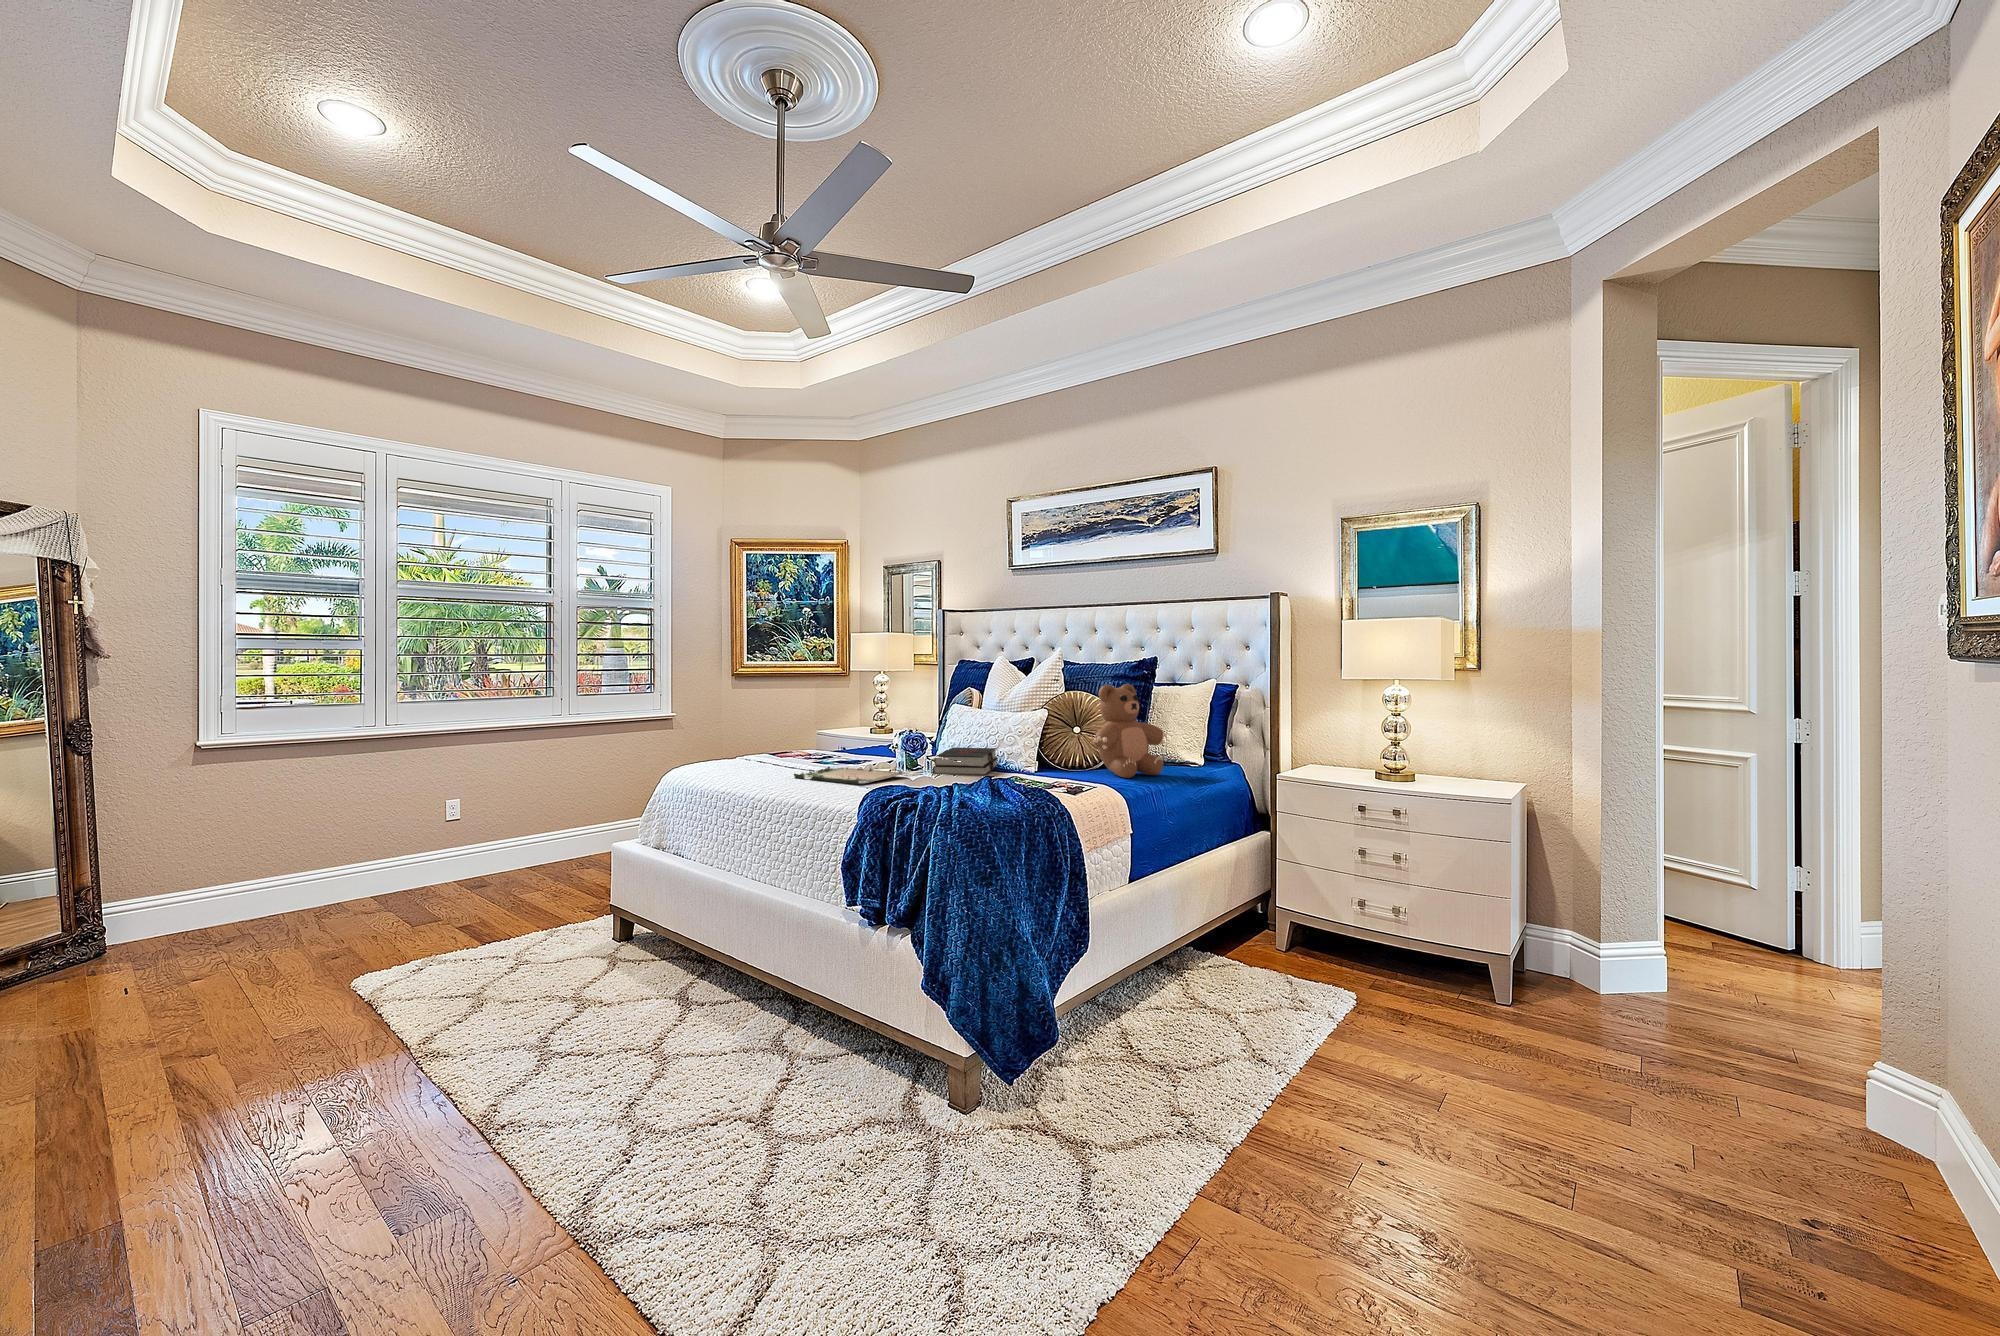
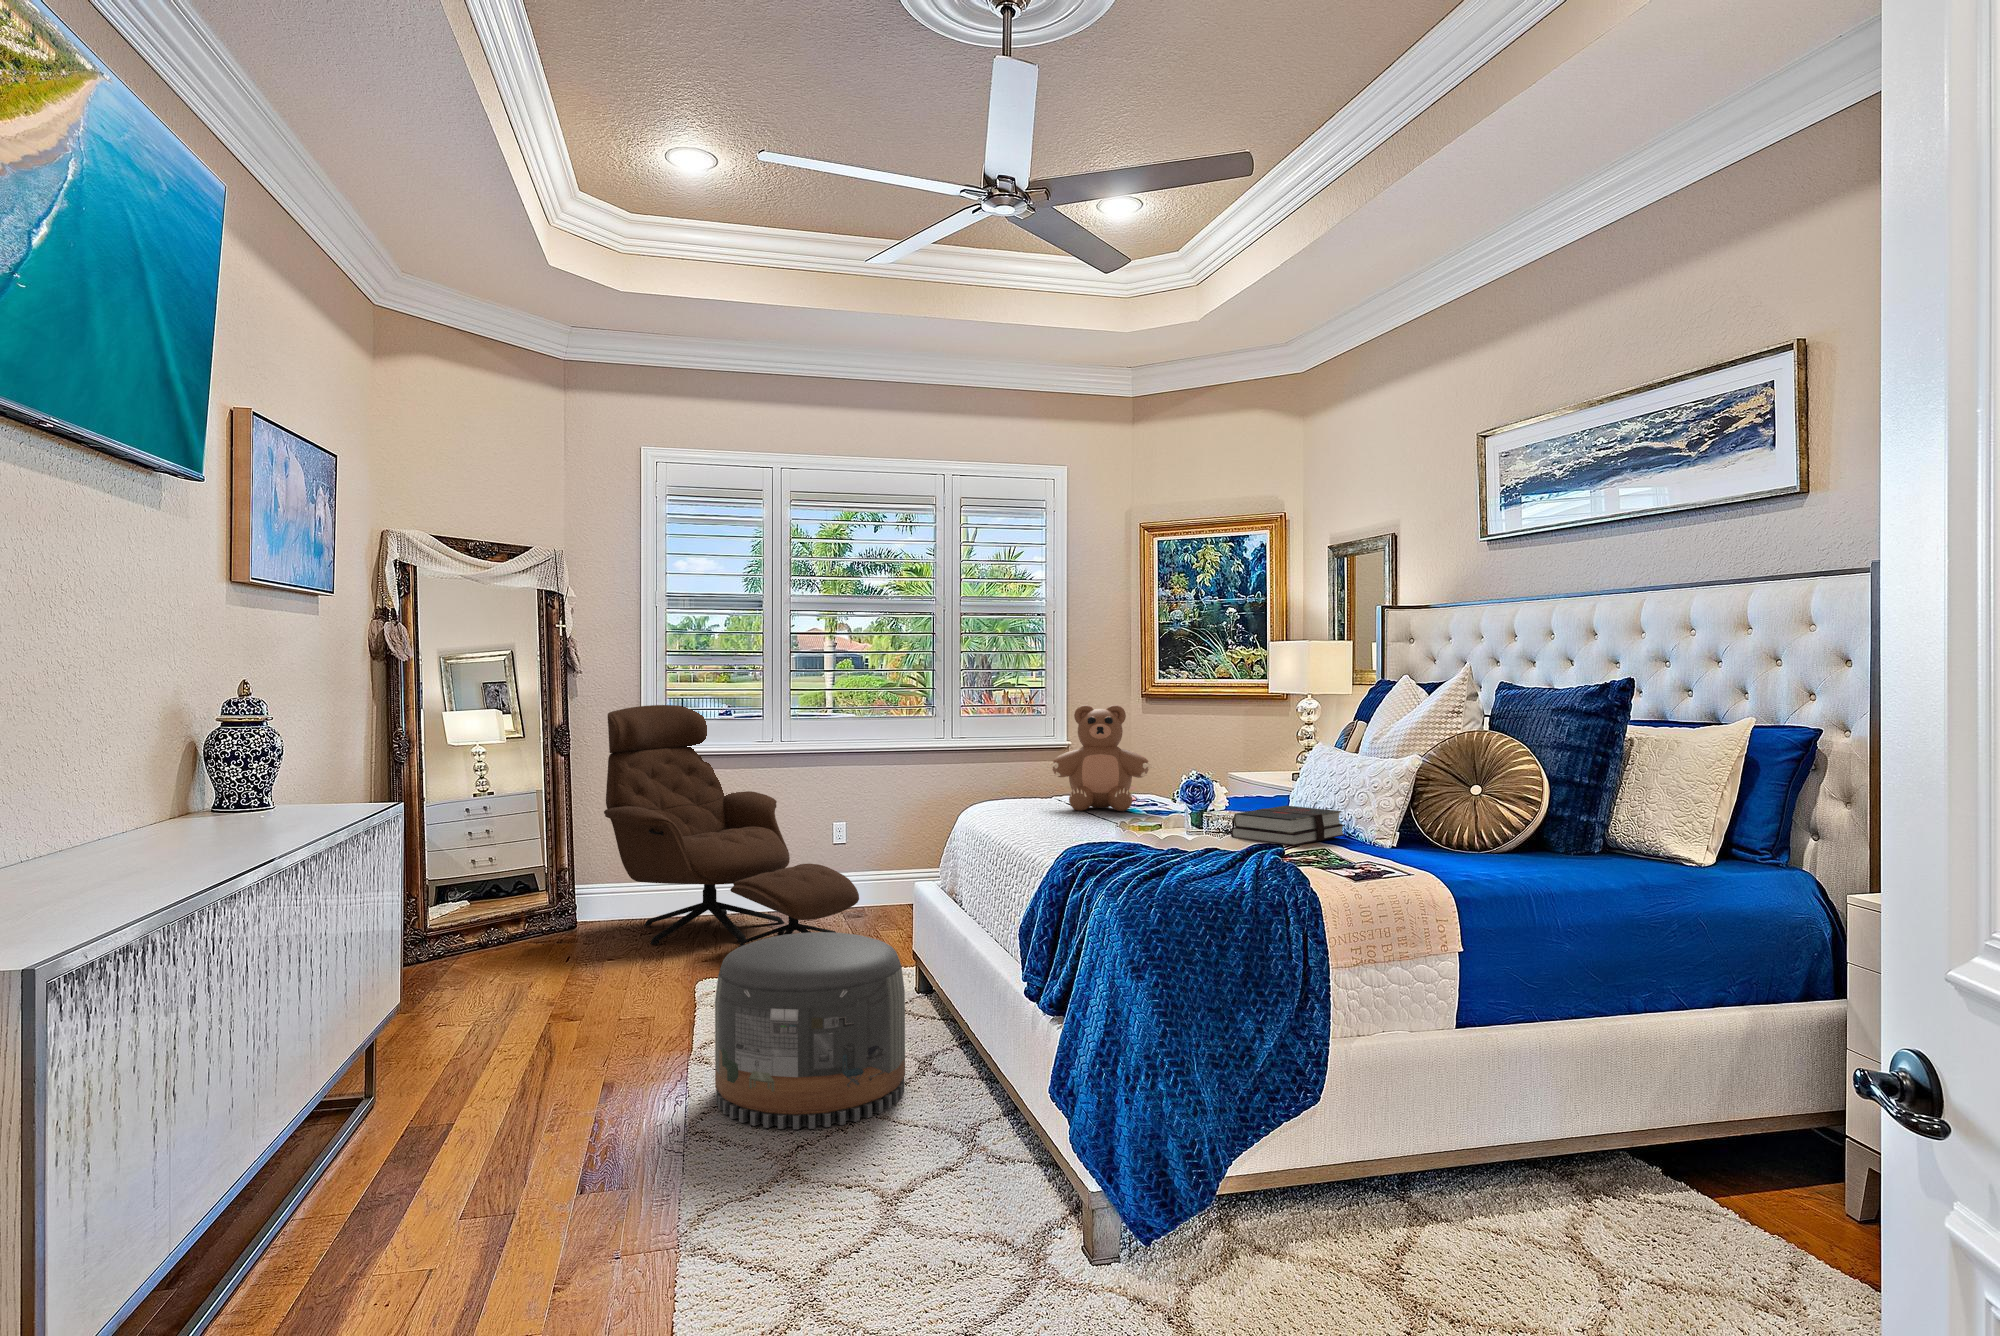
teddy bear: present [1093,684,1167,778] -> present [1048,705,1153,811]
lounge chair: none [162,691,511,950] -> present [604,705,859,946]
tray: present [794,763,907,785] -> none [1052,810,1184,840]
pouf: none [477,898,685,1111] -> present [715,932,905,1129]

